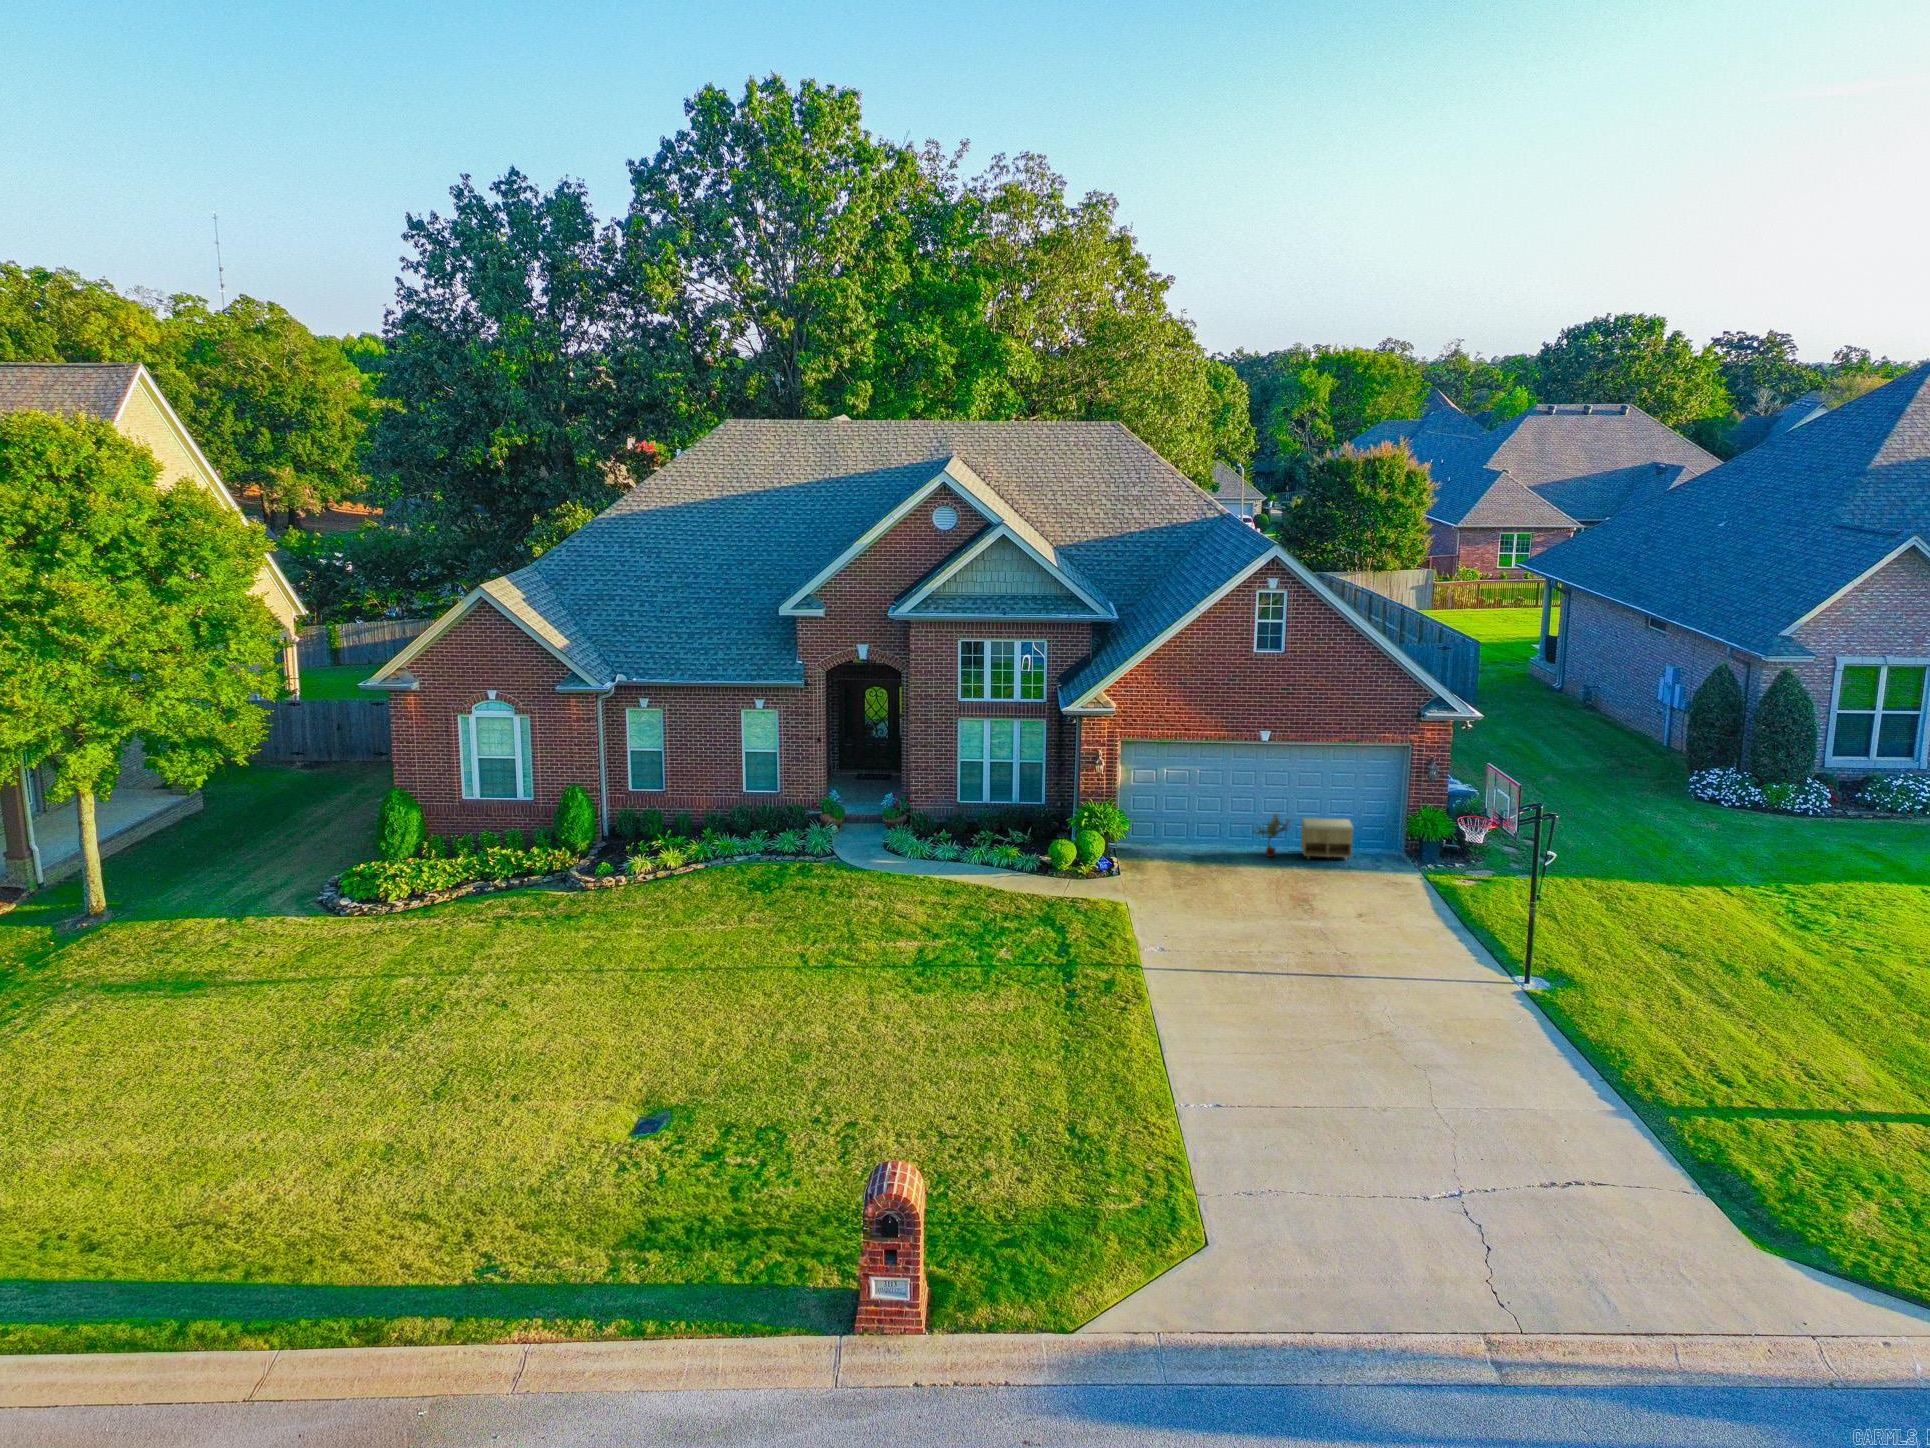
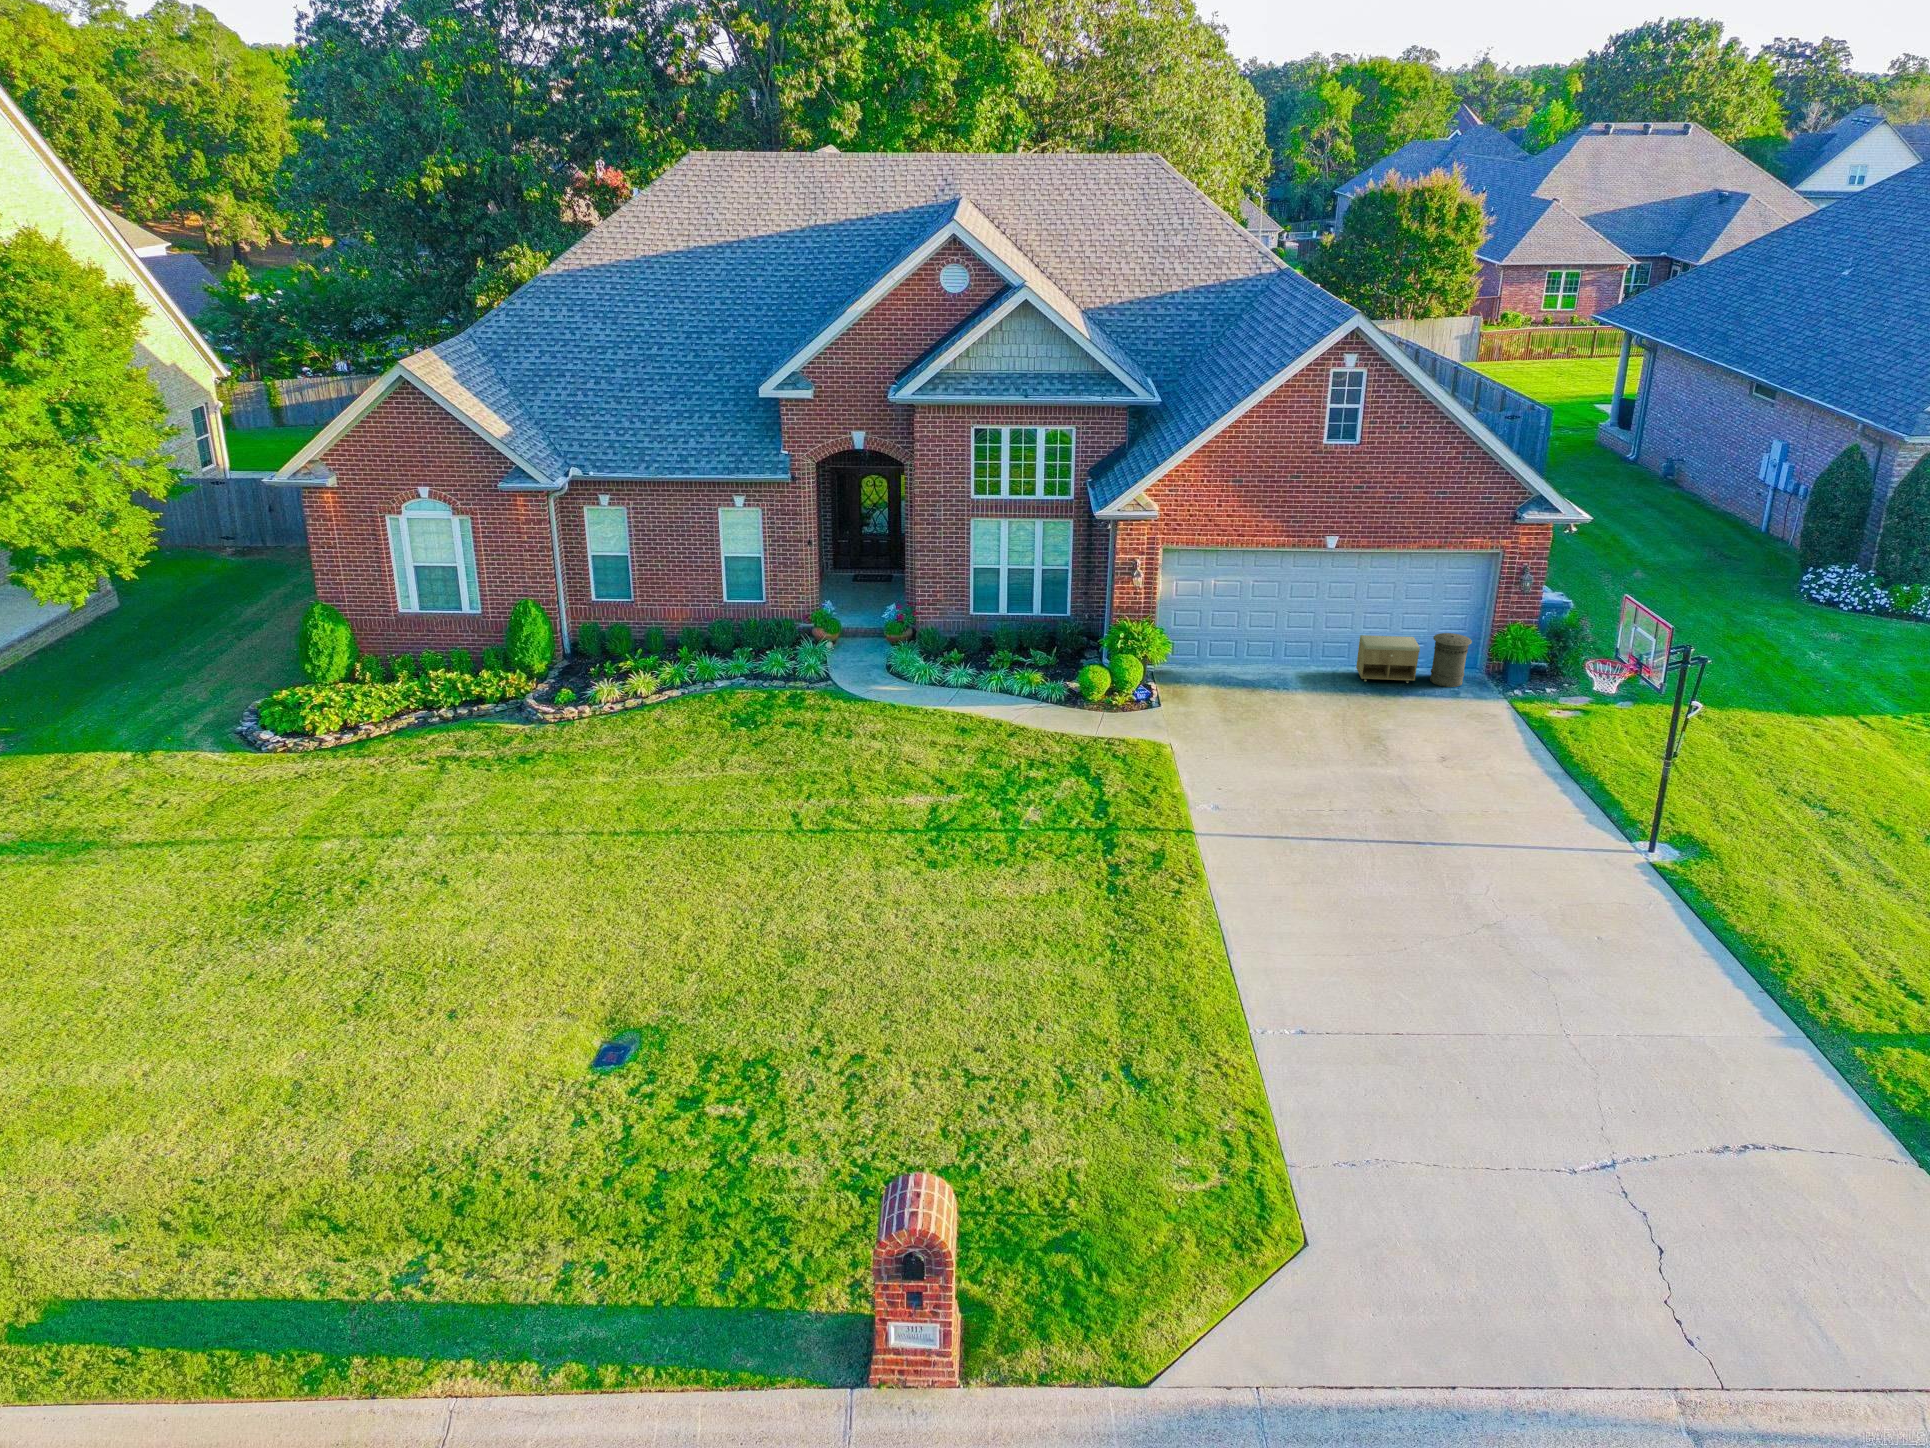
potted tree: present [1254,812,1290,857] -> none [1303,628,1349,679]
trash can: none [1365,816,1399,863] -> present [1430,633,1472,687]

